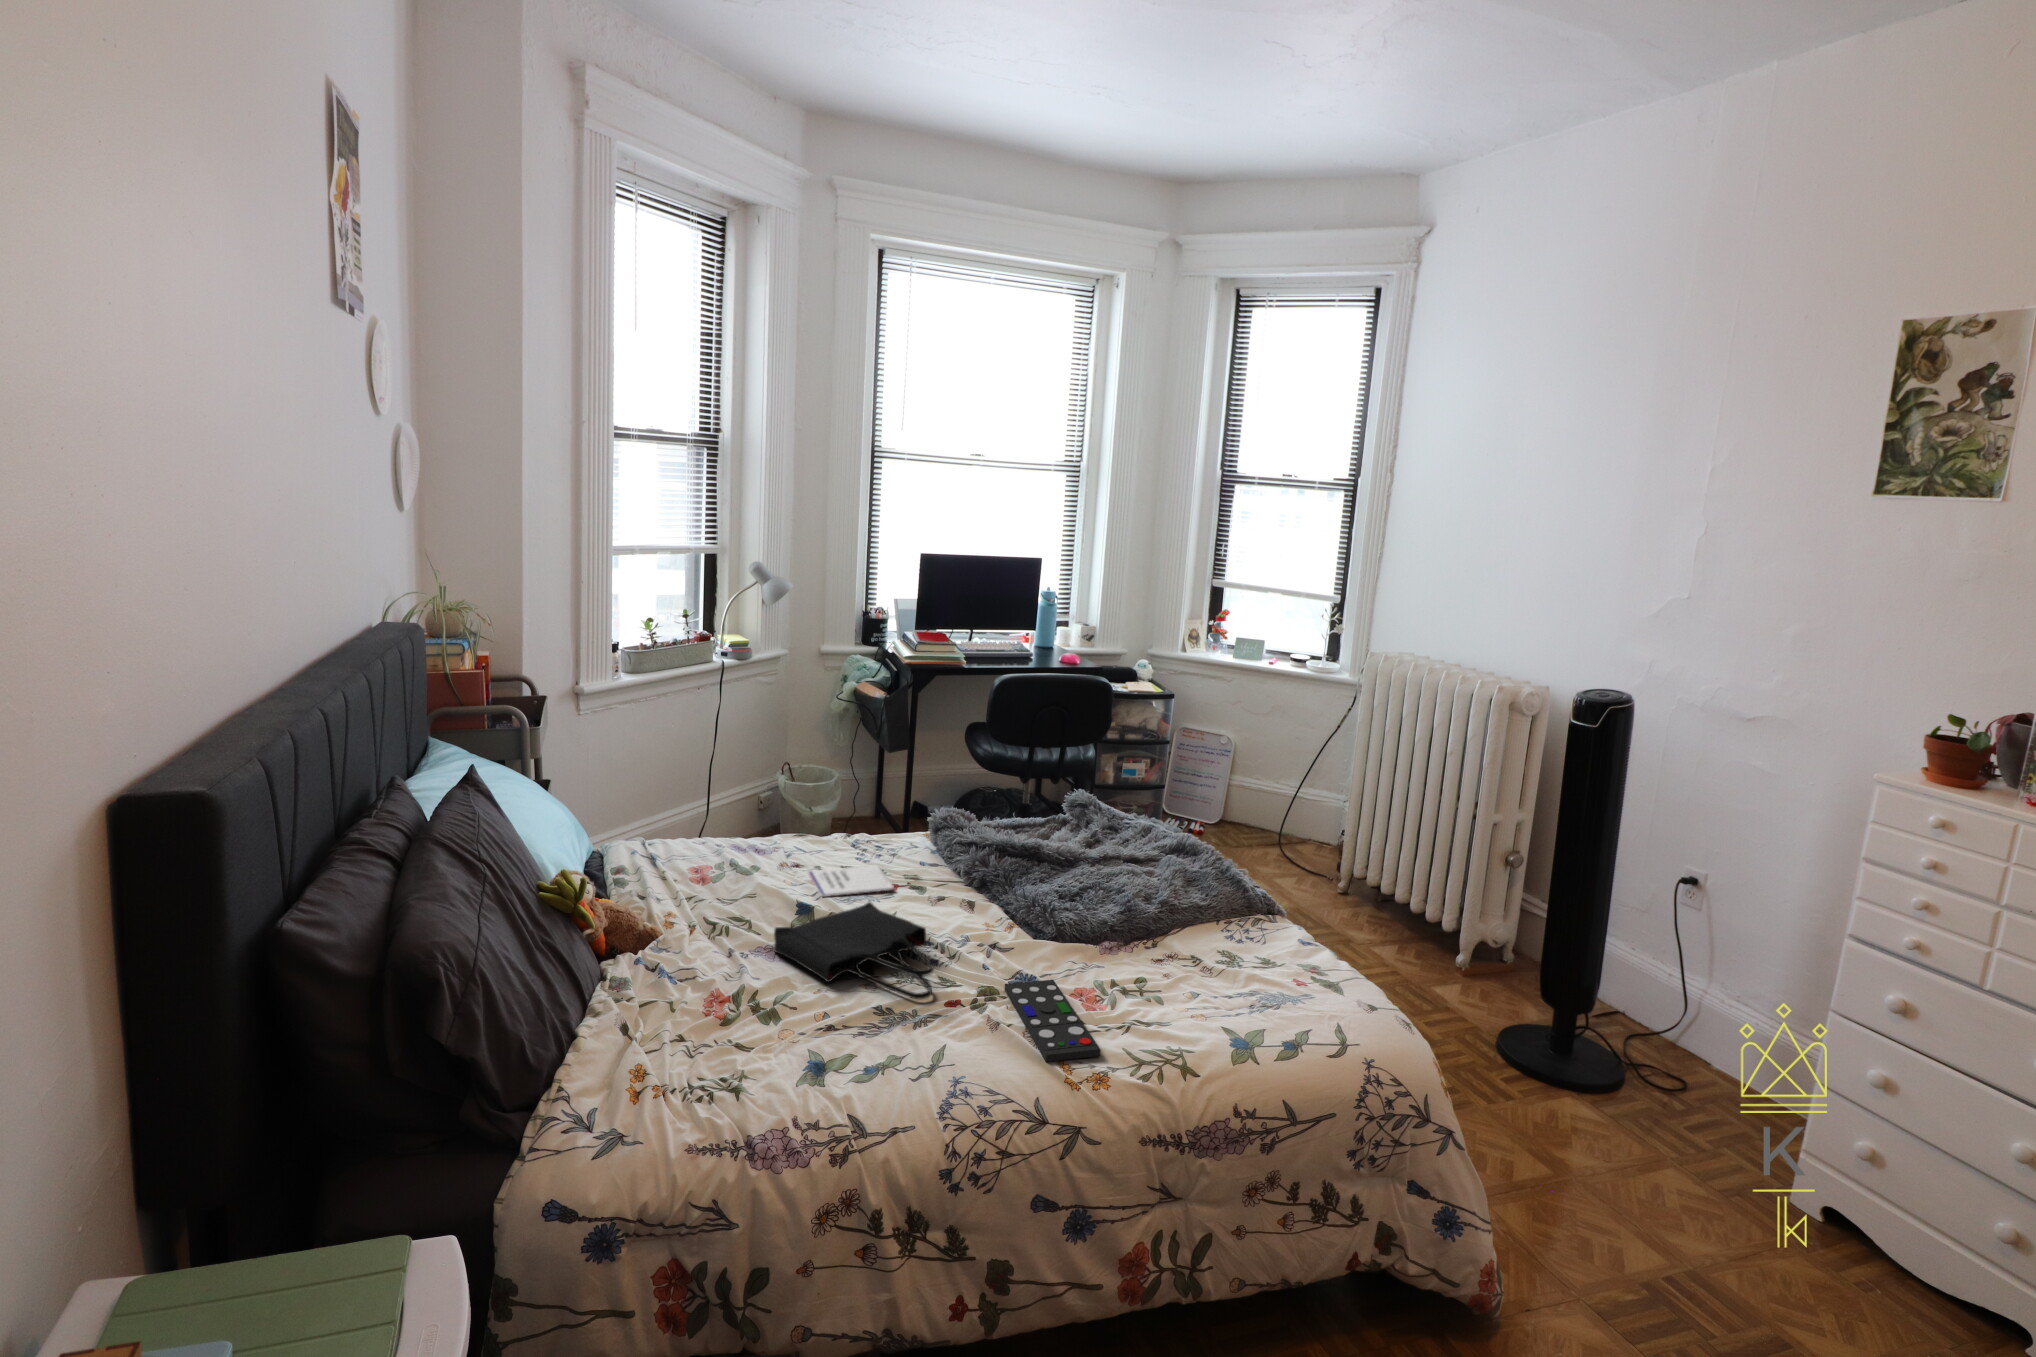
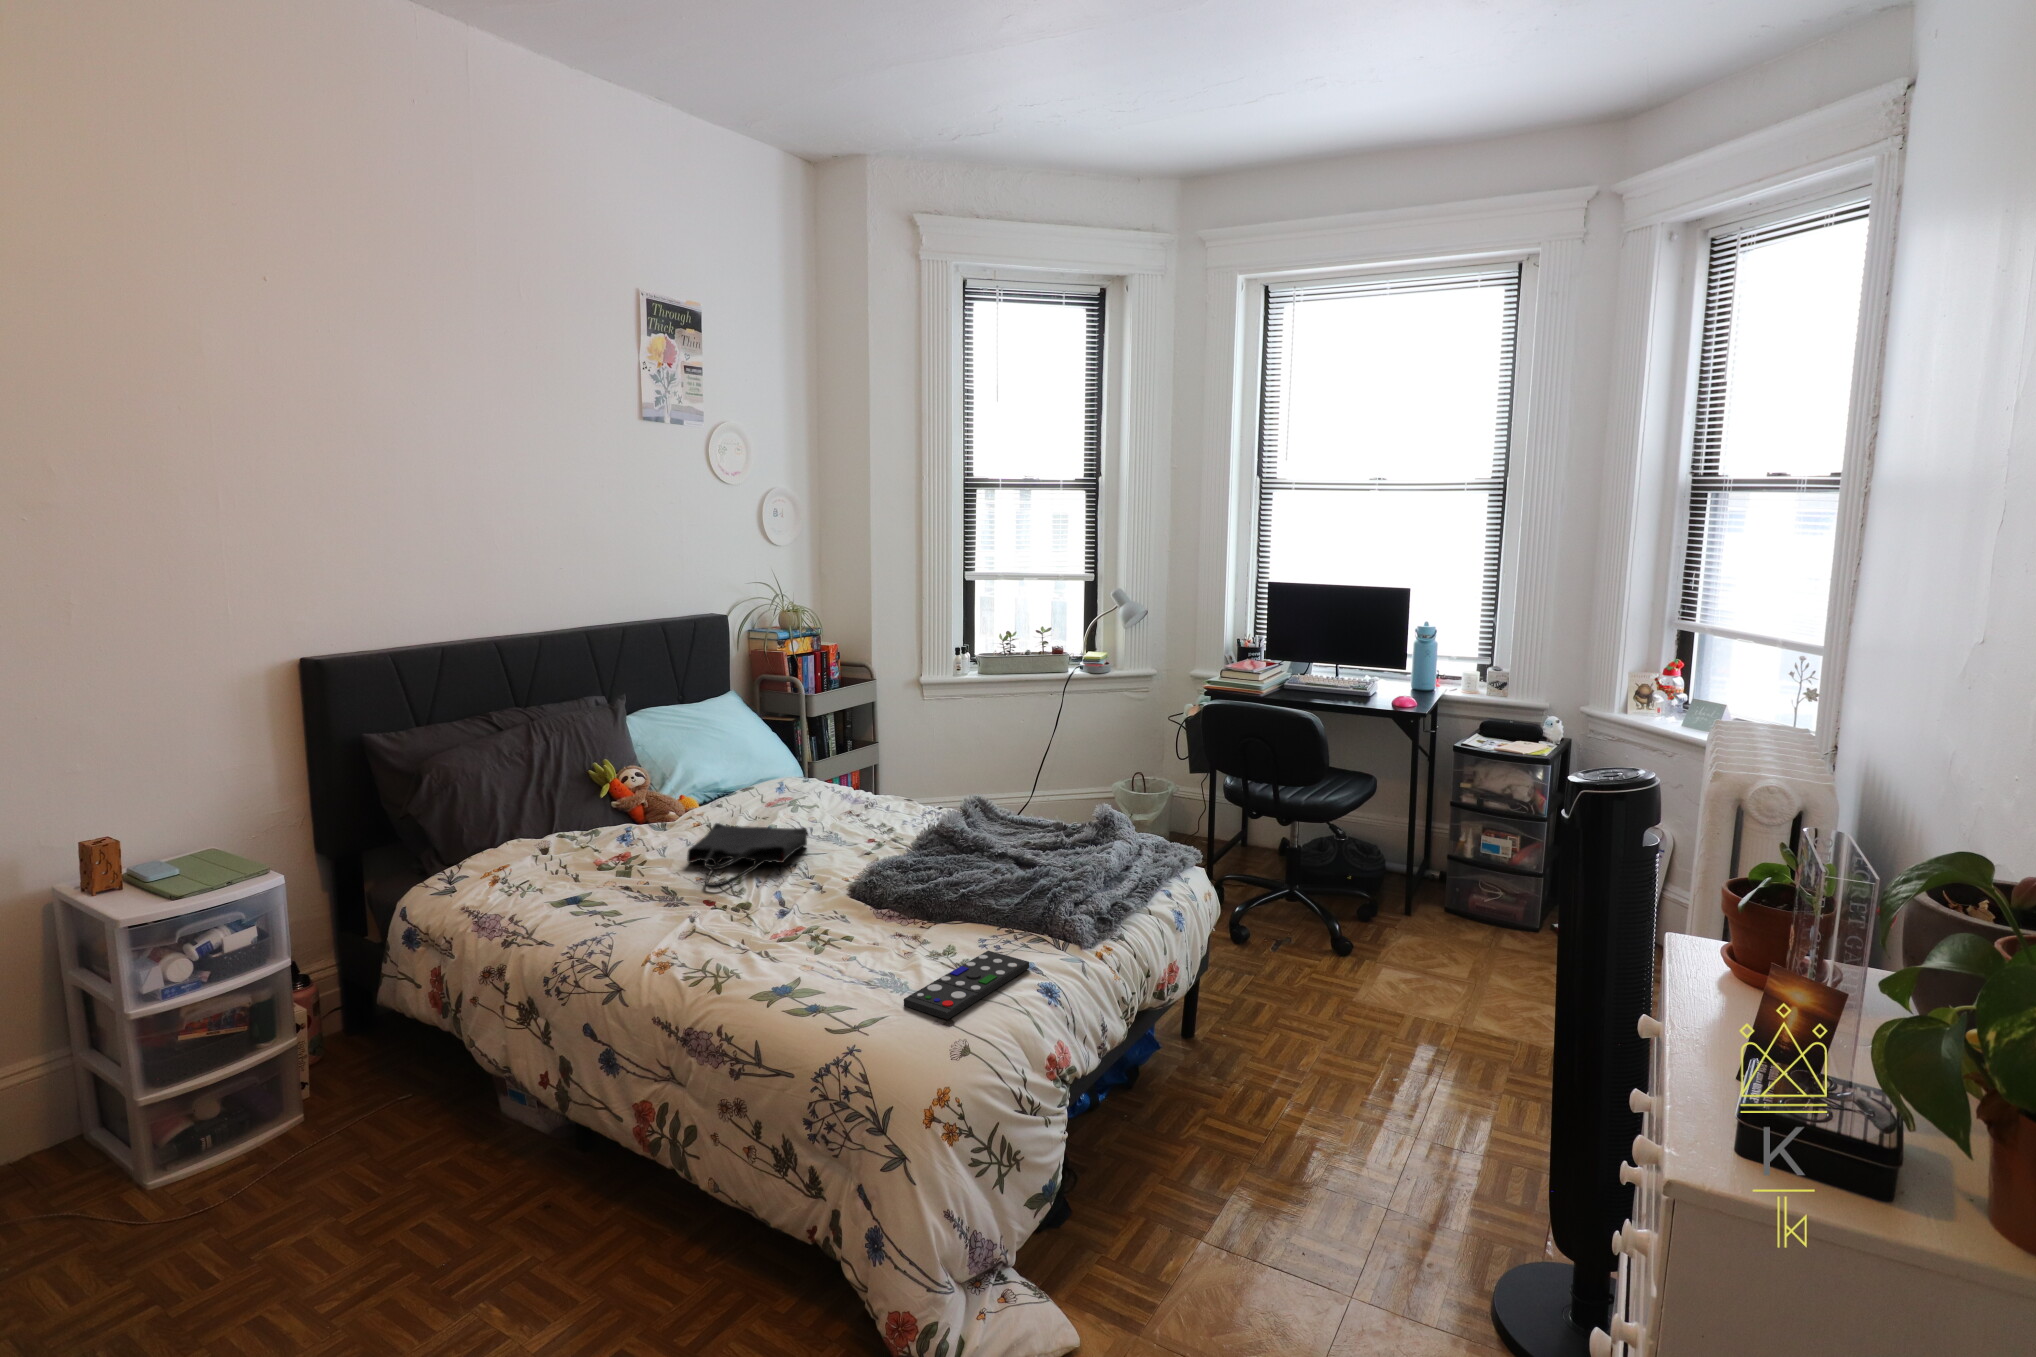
notebook: present [809,865,894,897] -> none [825,810,907,835]
remote control: present [1005,980,1100,1062] -> present [904,951,1029,1020]

